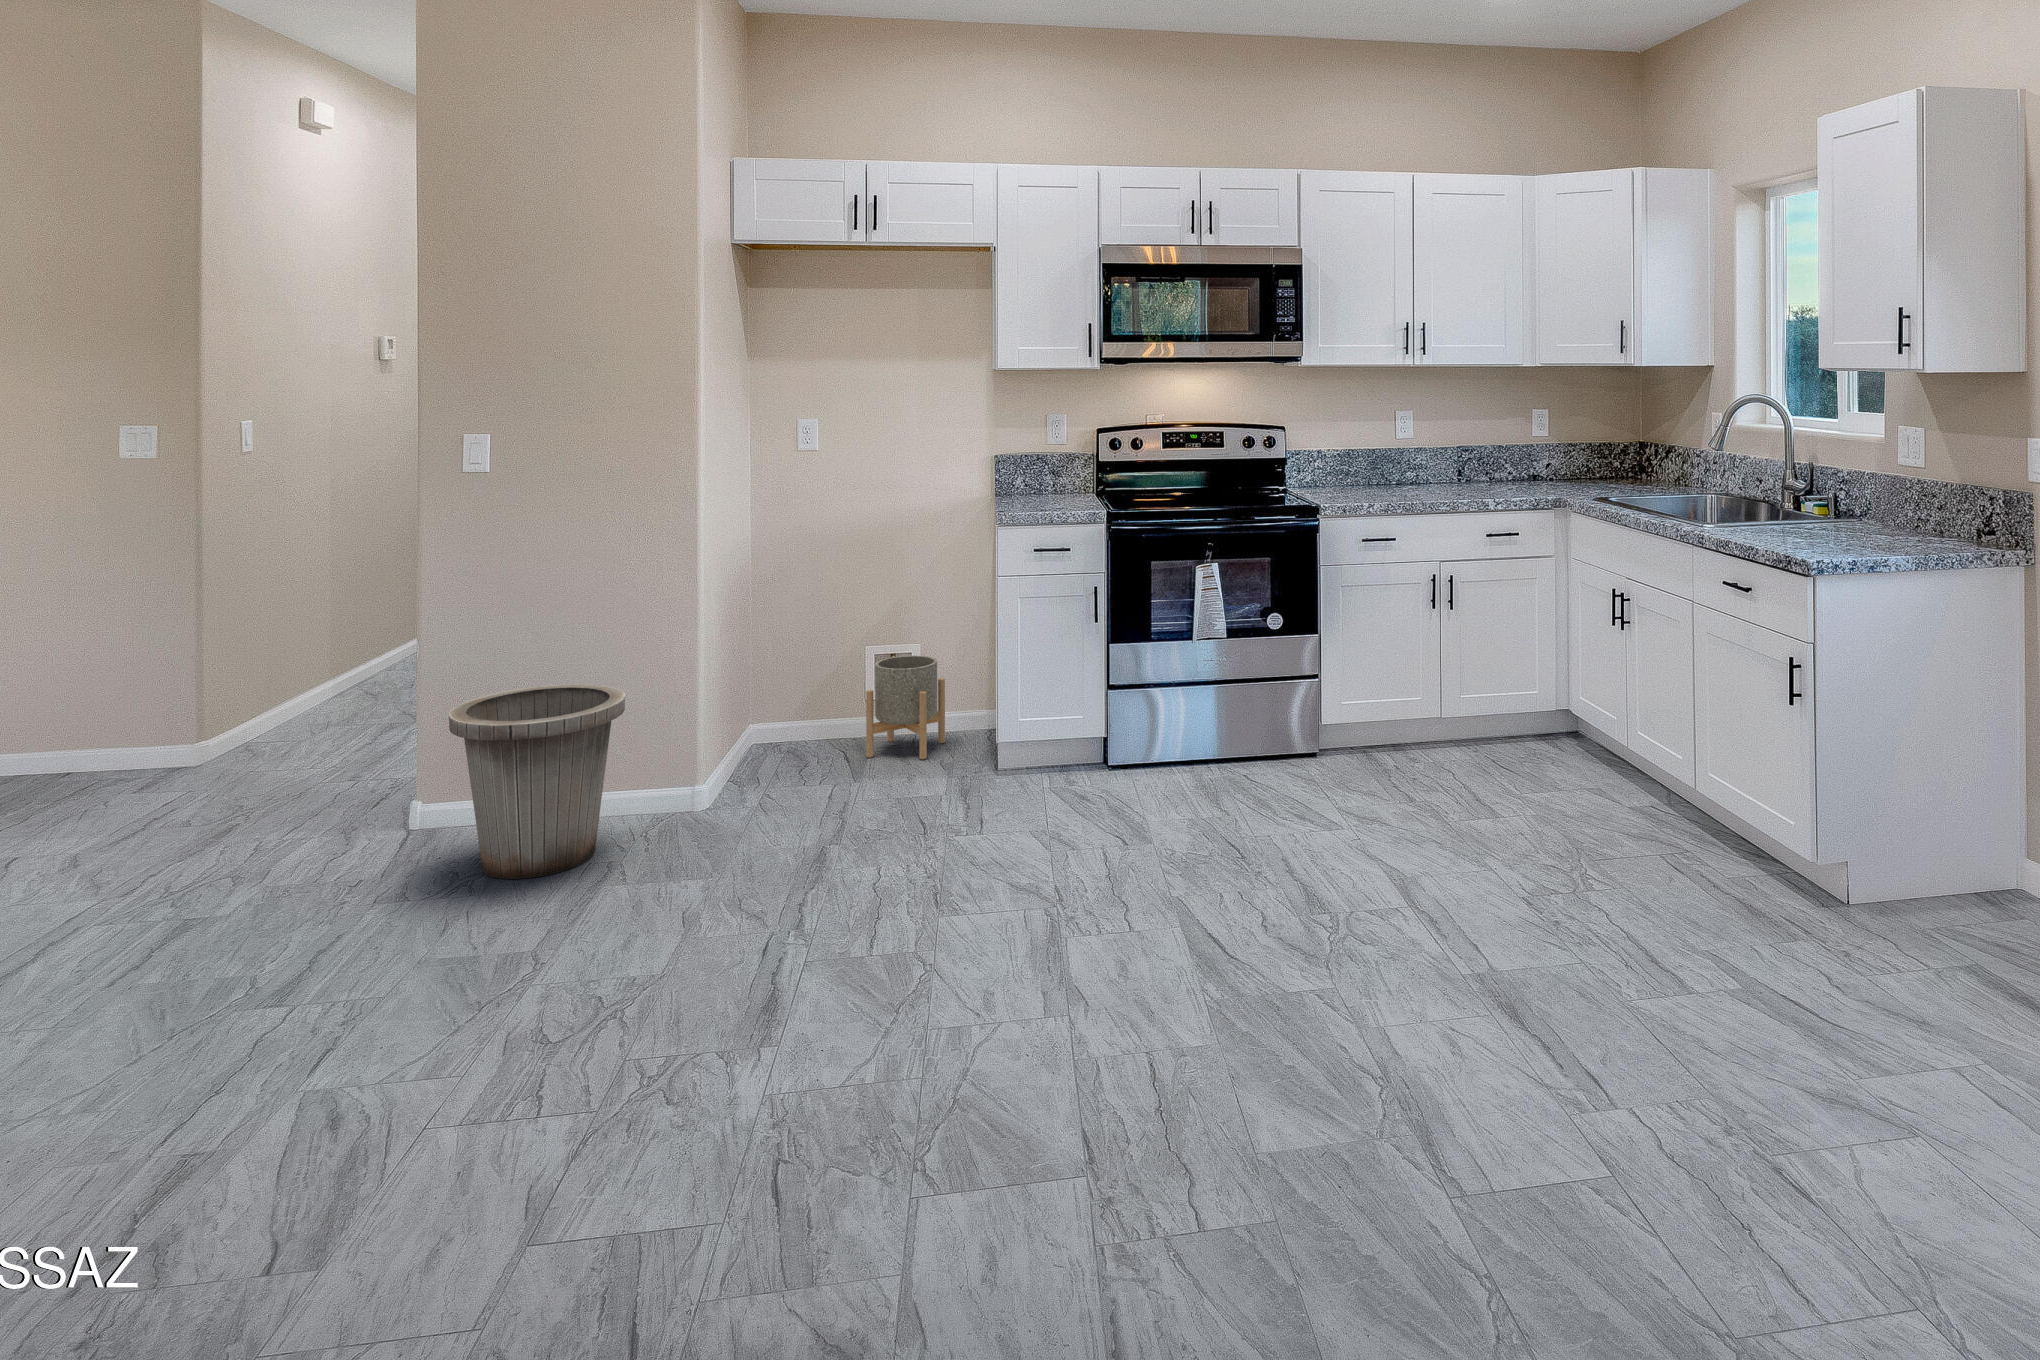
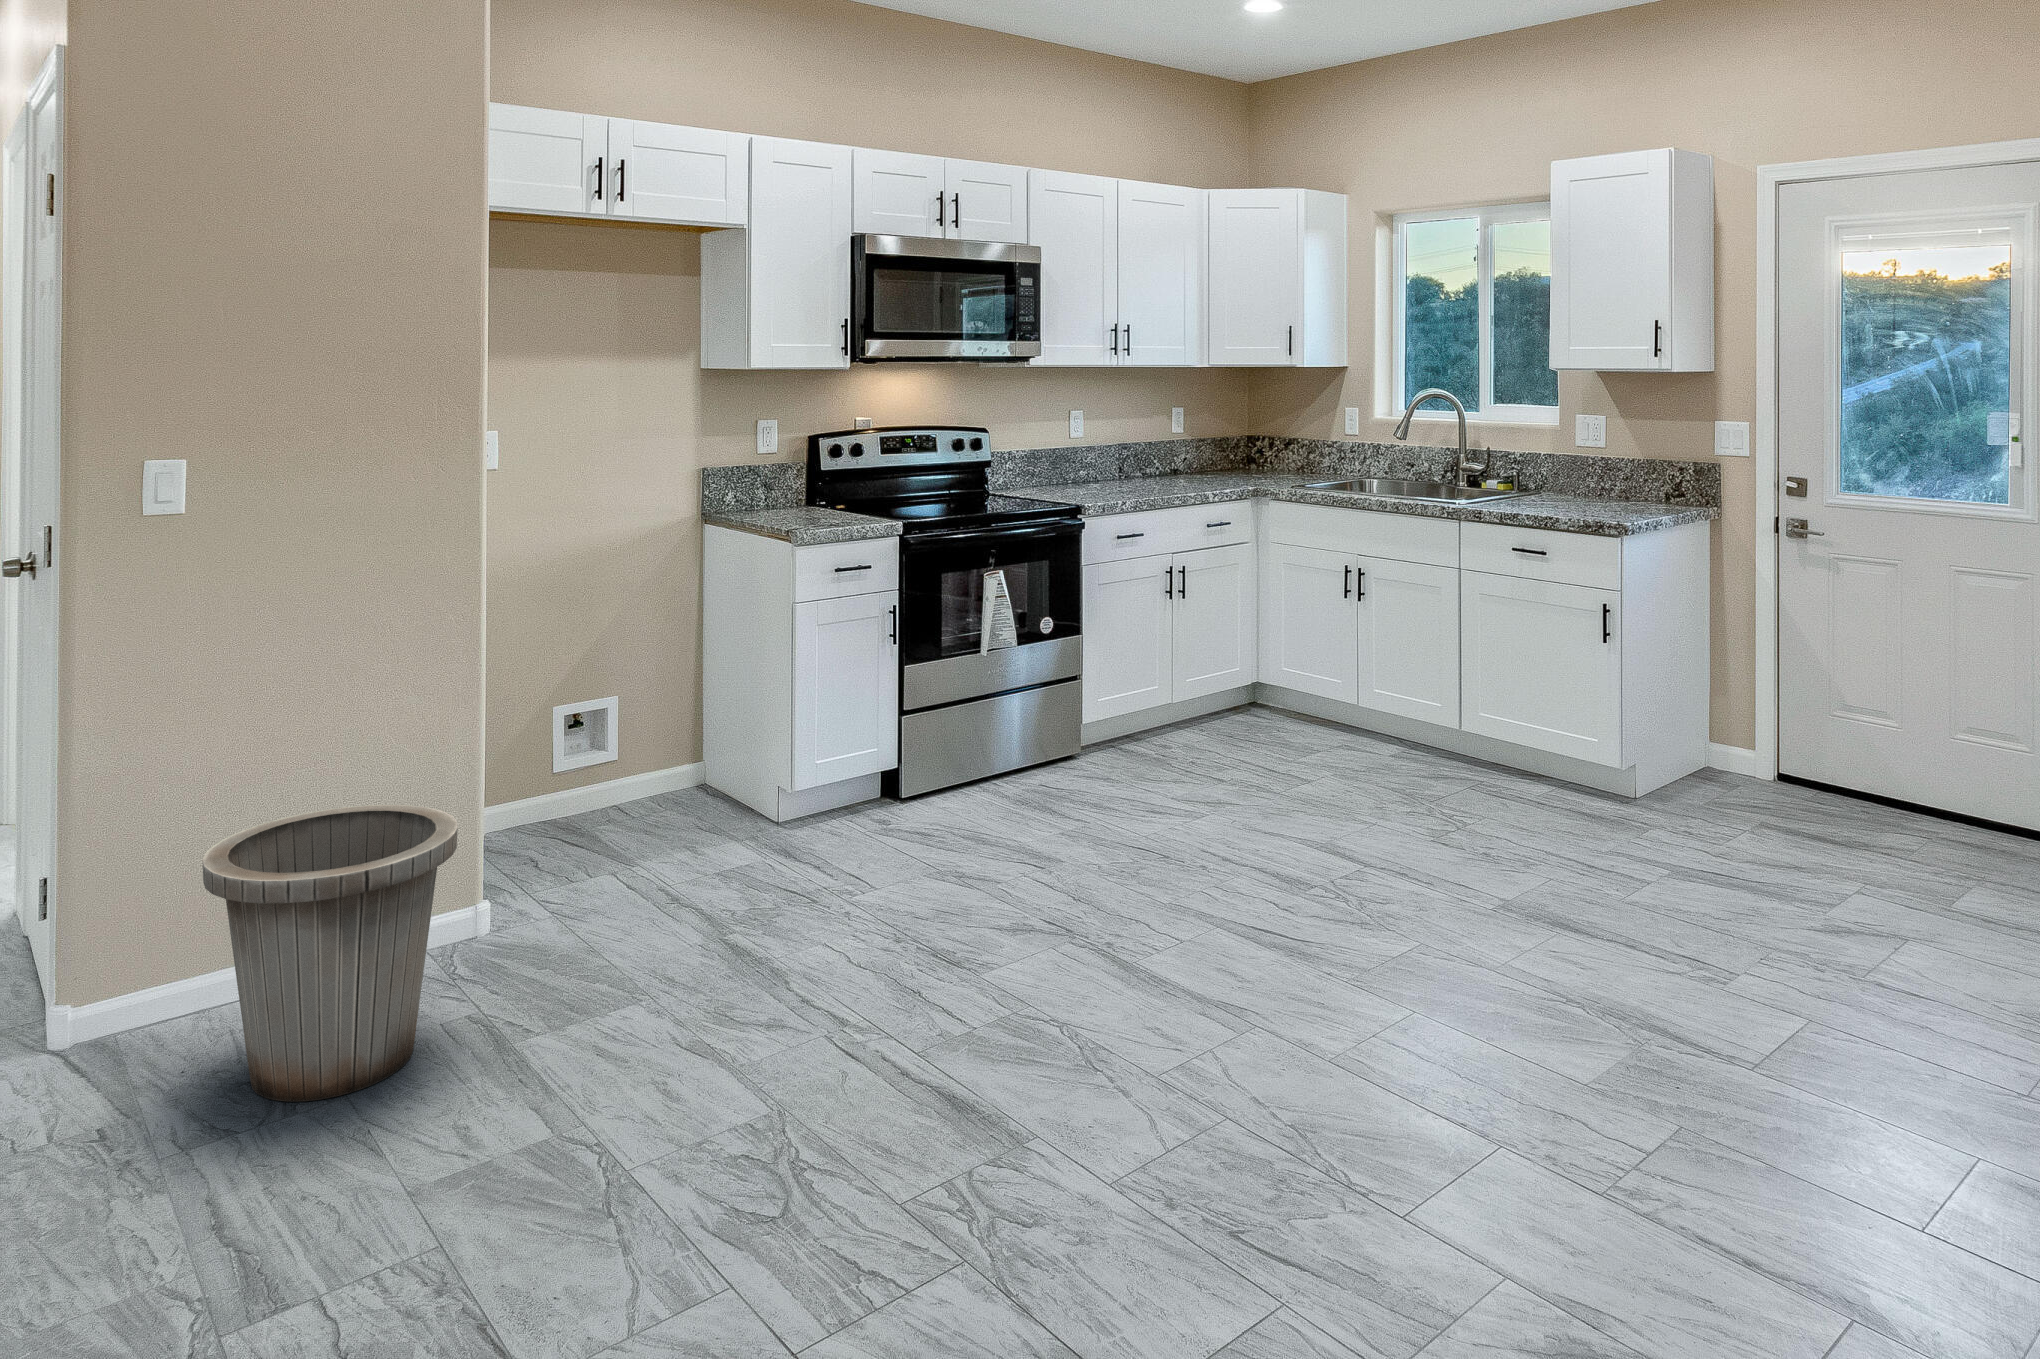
planter: present [866,656,945,759] -> none [574,721,663,857]

